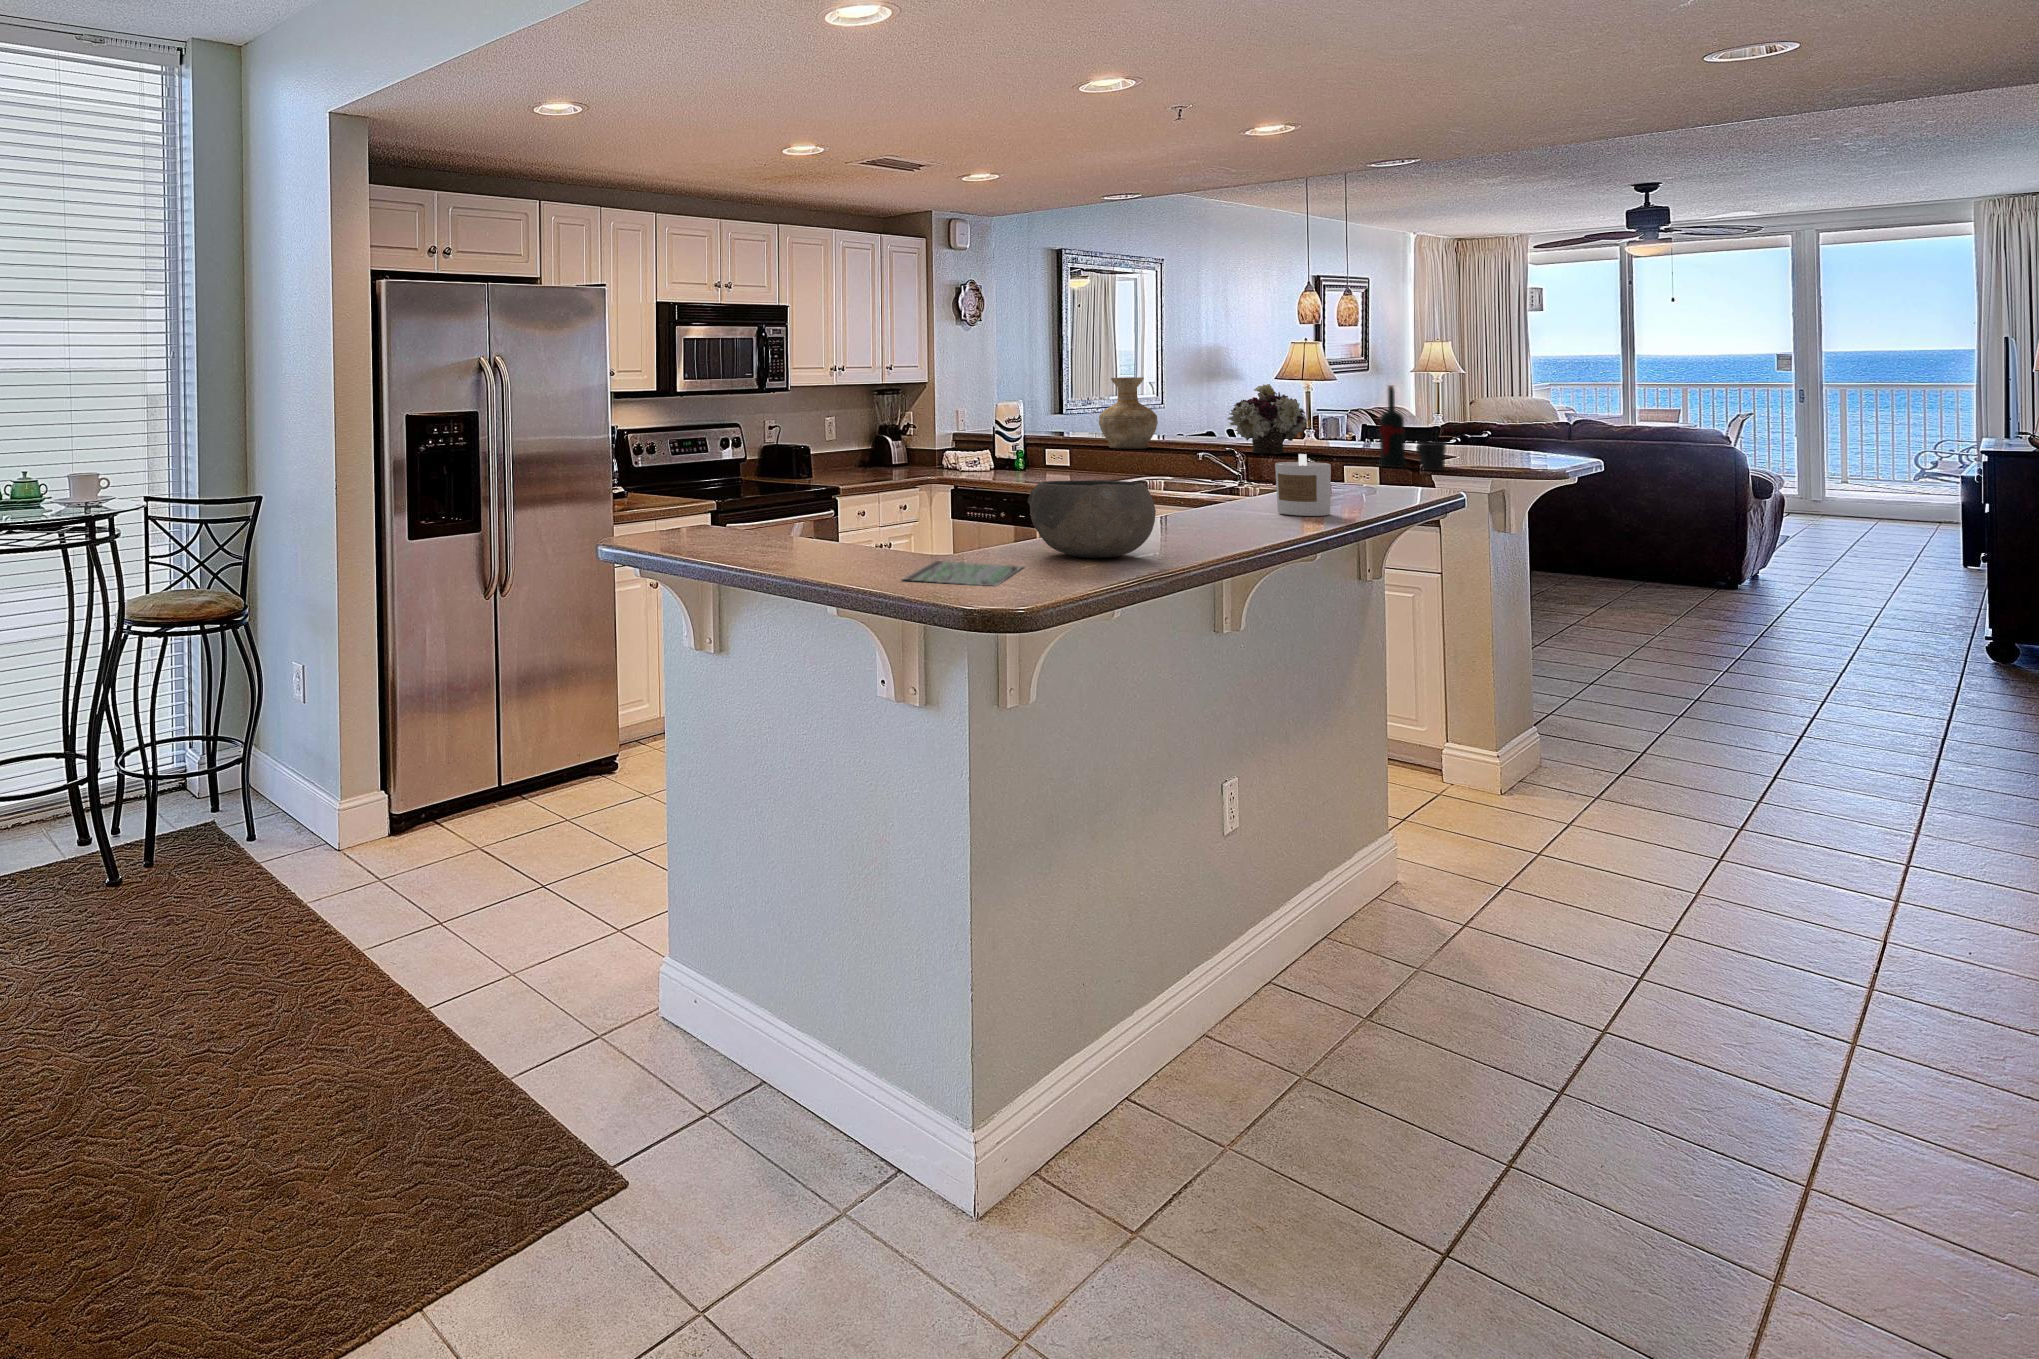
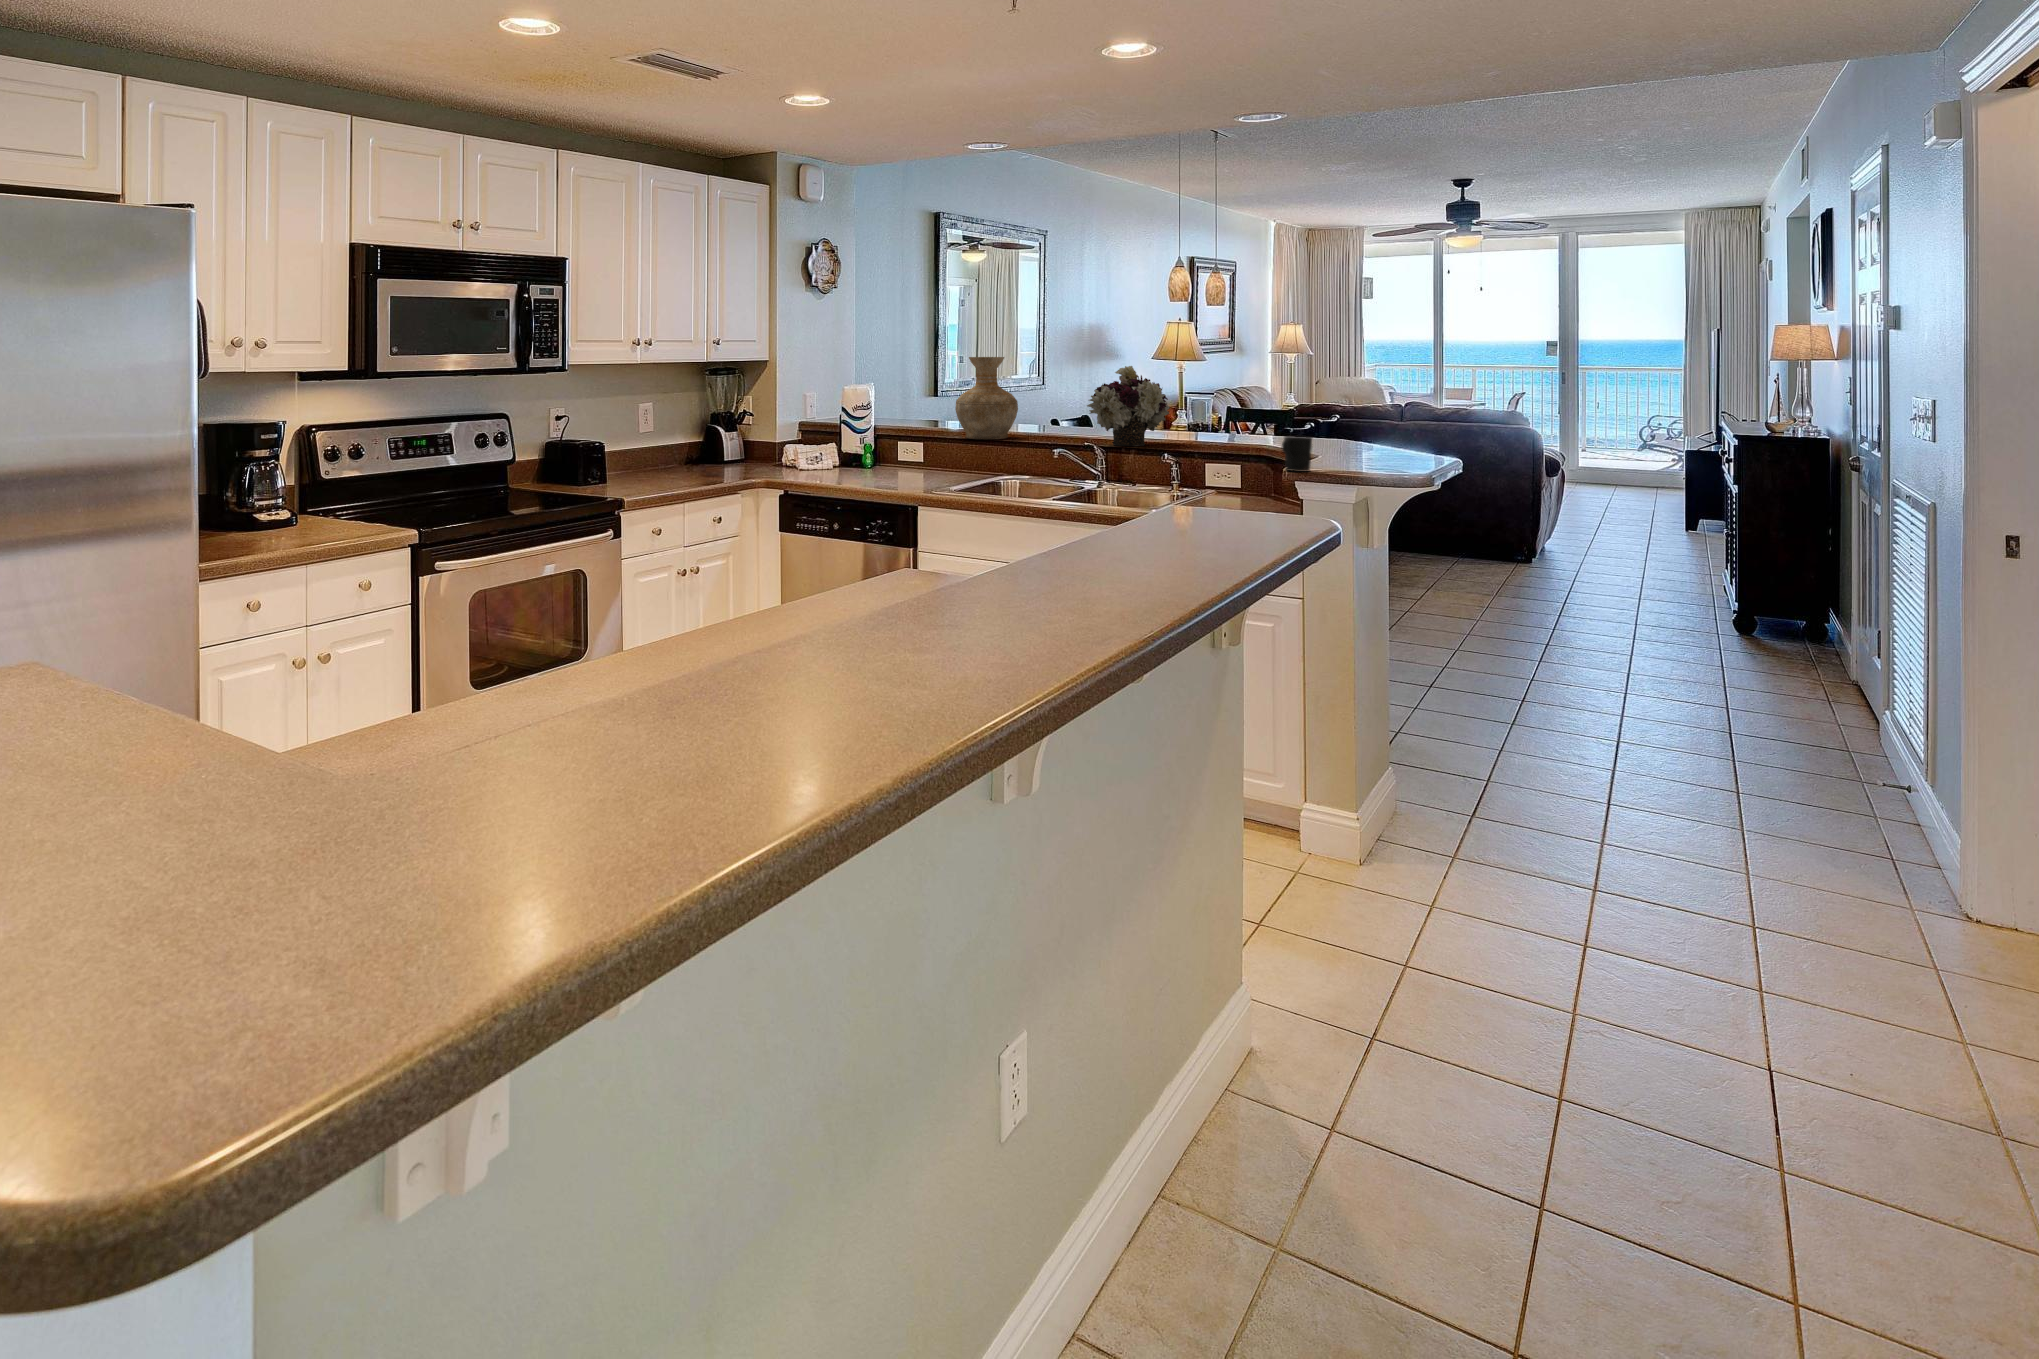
wine bottle: present [1379,385,1405,468] -> none [1243,369,1269,467]
candle: present [1275,454,1331,516] -> none [1110,473,1183,567]
bowl: present [1028,480,1156,558] -> none [623,553,862,725]
book: present [904,561,1021,586] -> none [169,757,562,897]

